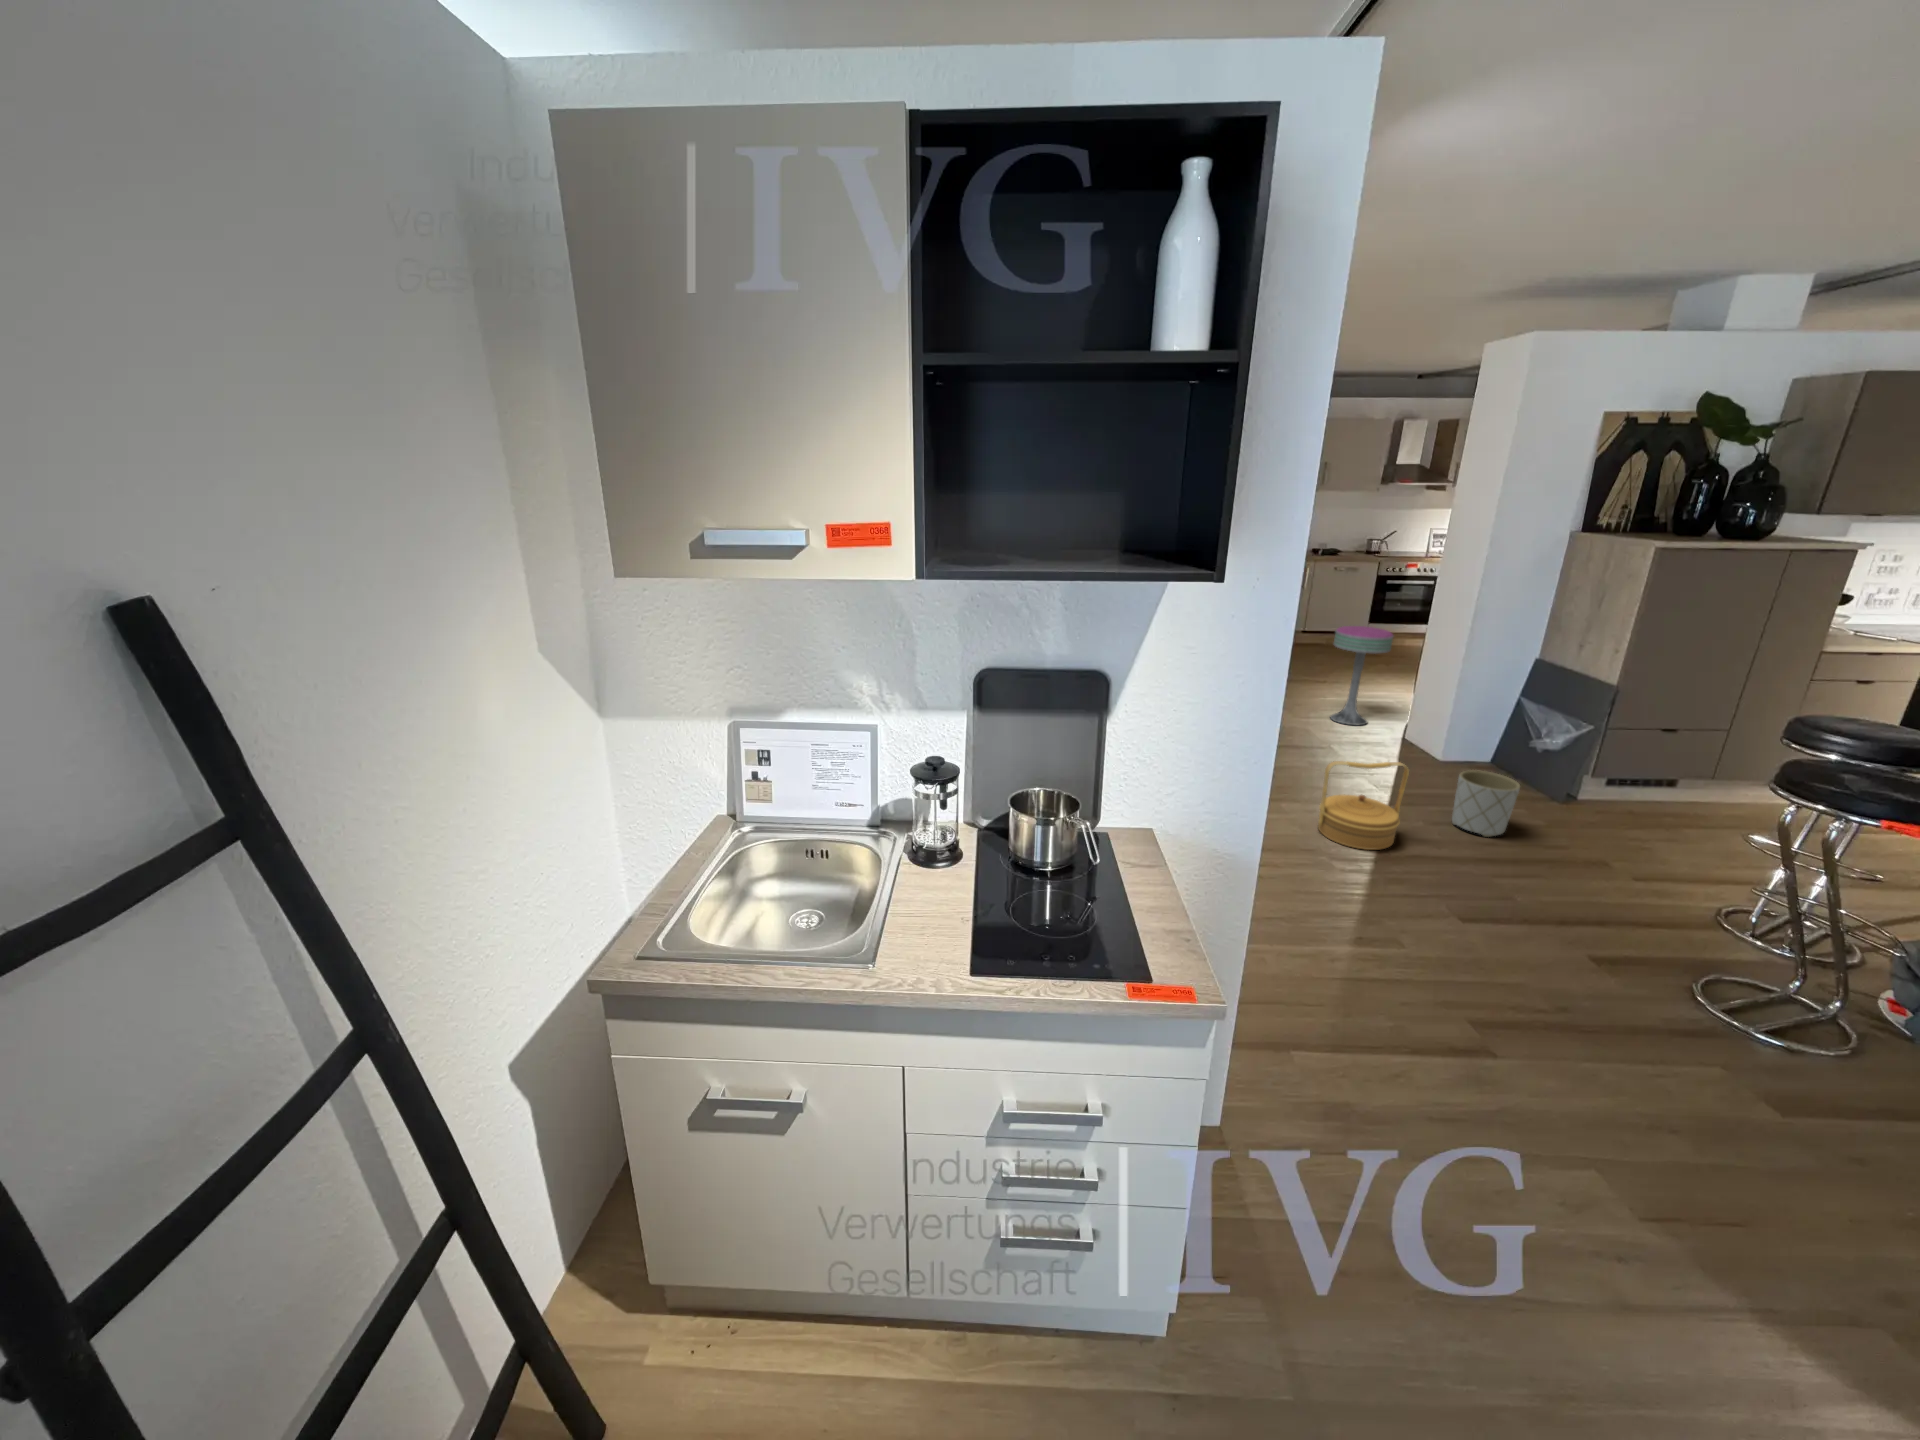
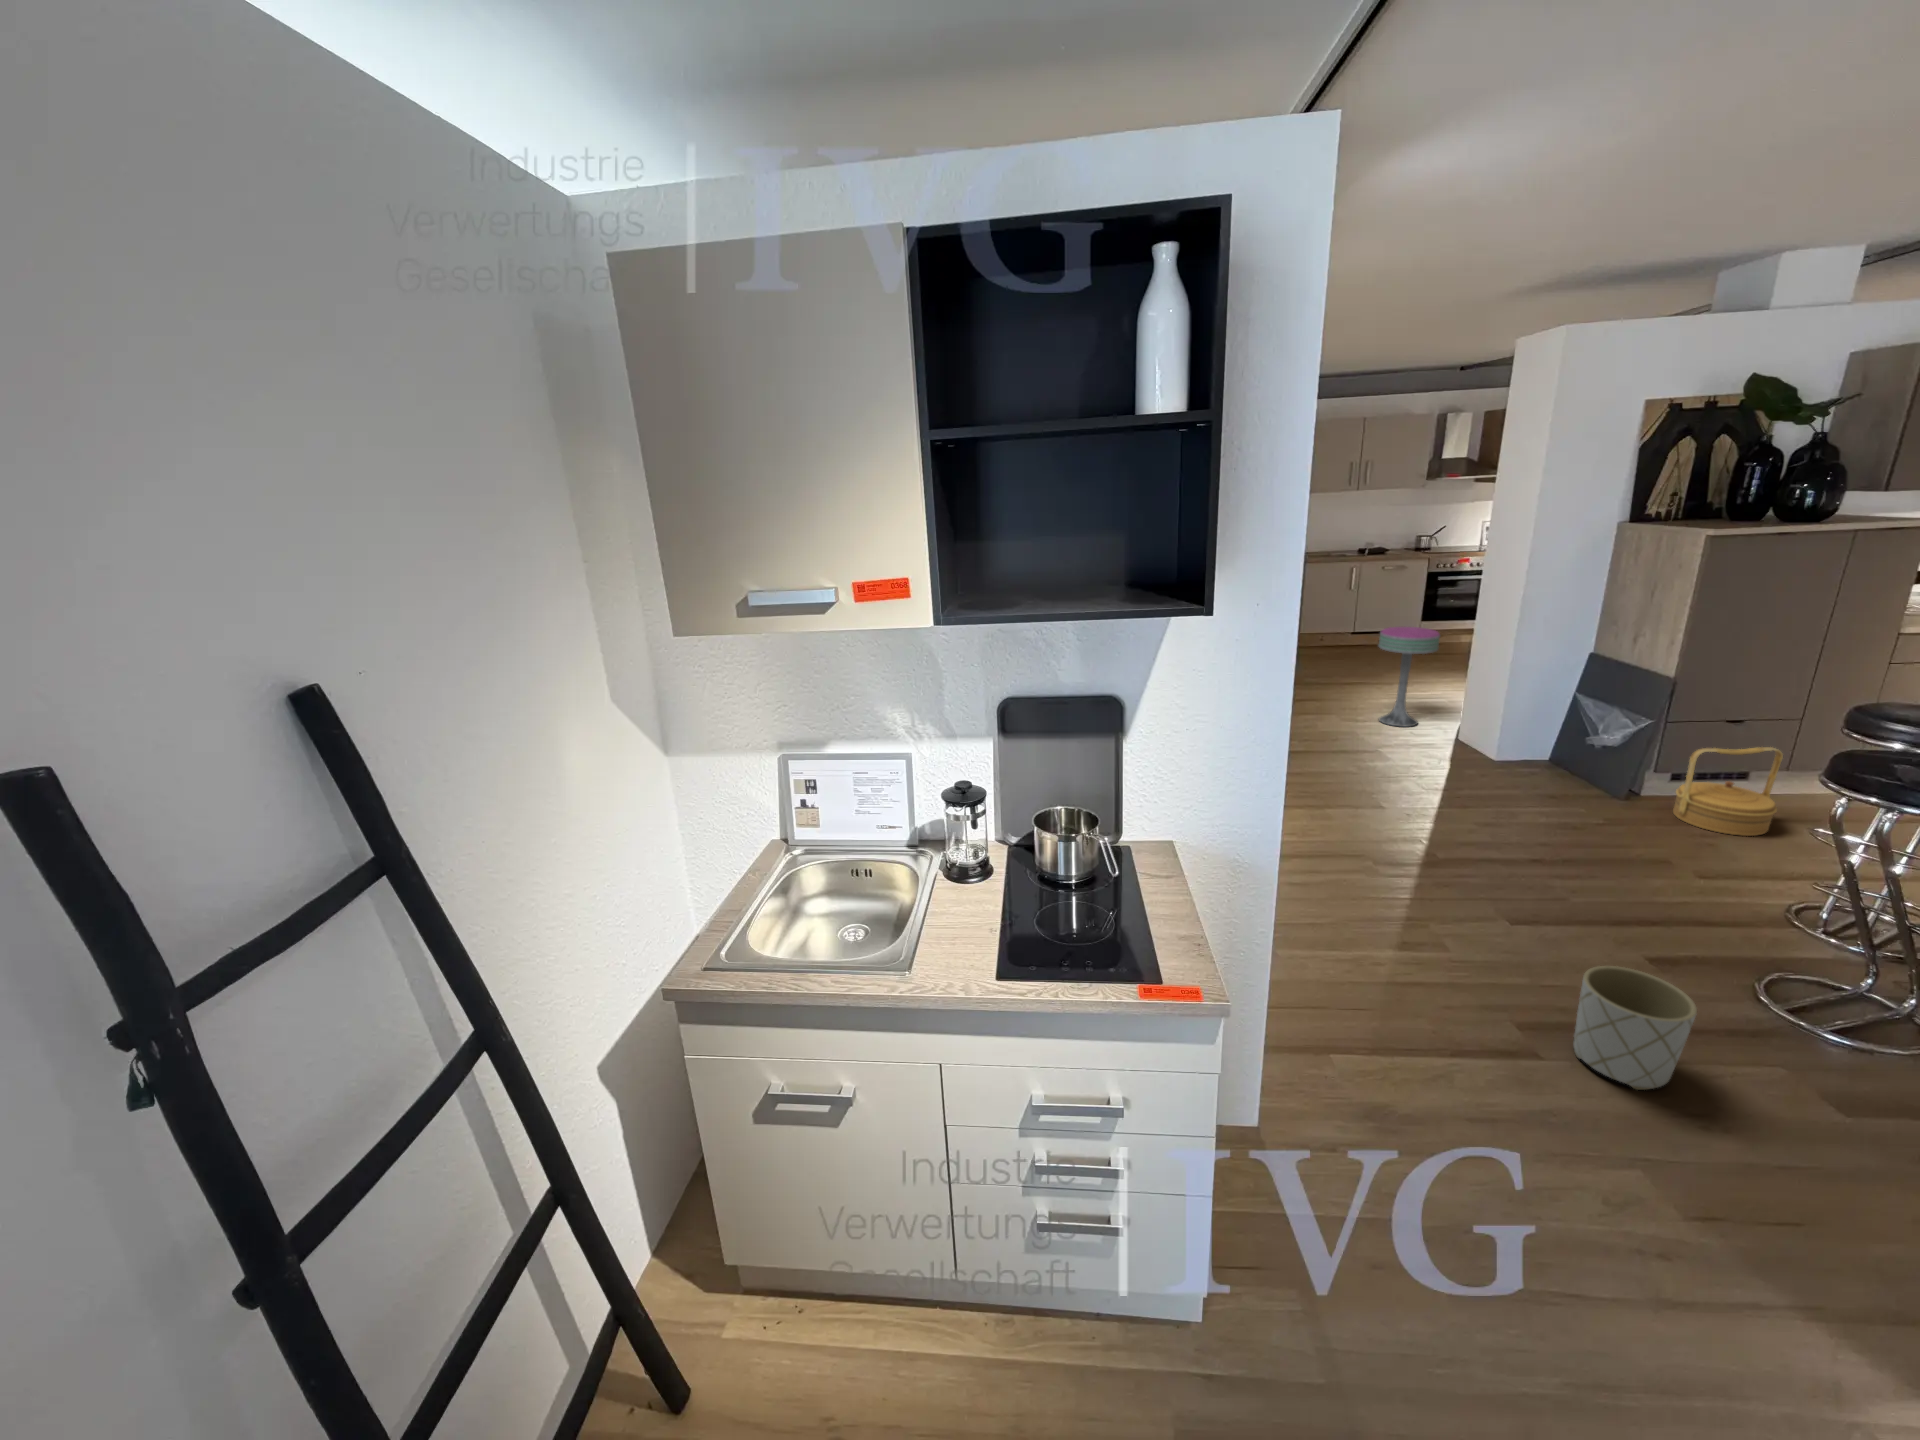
basket: present [1318,761,1409,850] -> present [1673,747,1783,836]
planter: present [1452,770,1520,837] -> present [1574,966,1697,1090]

